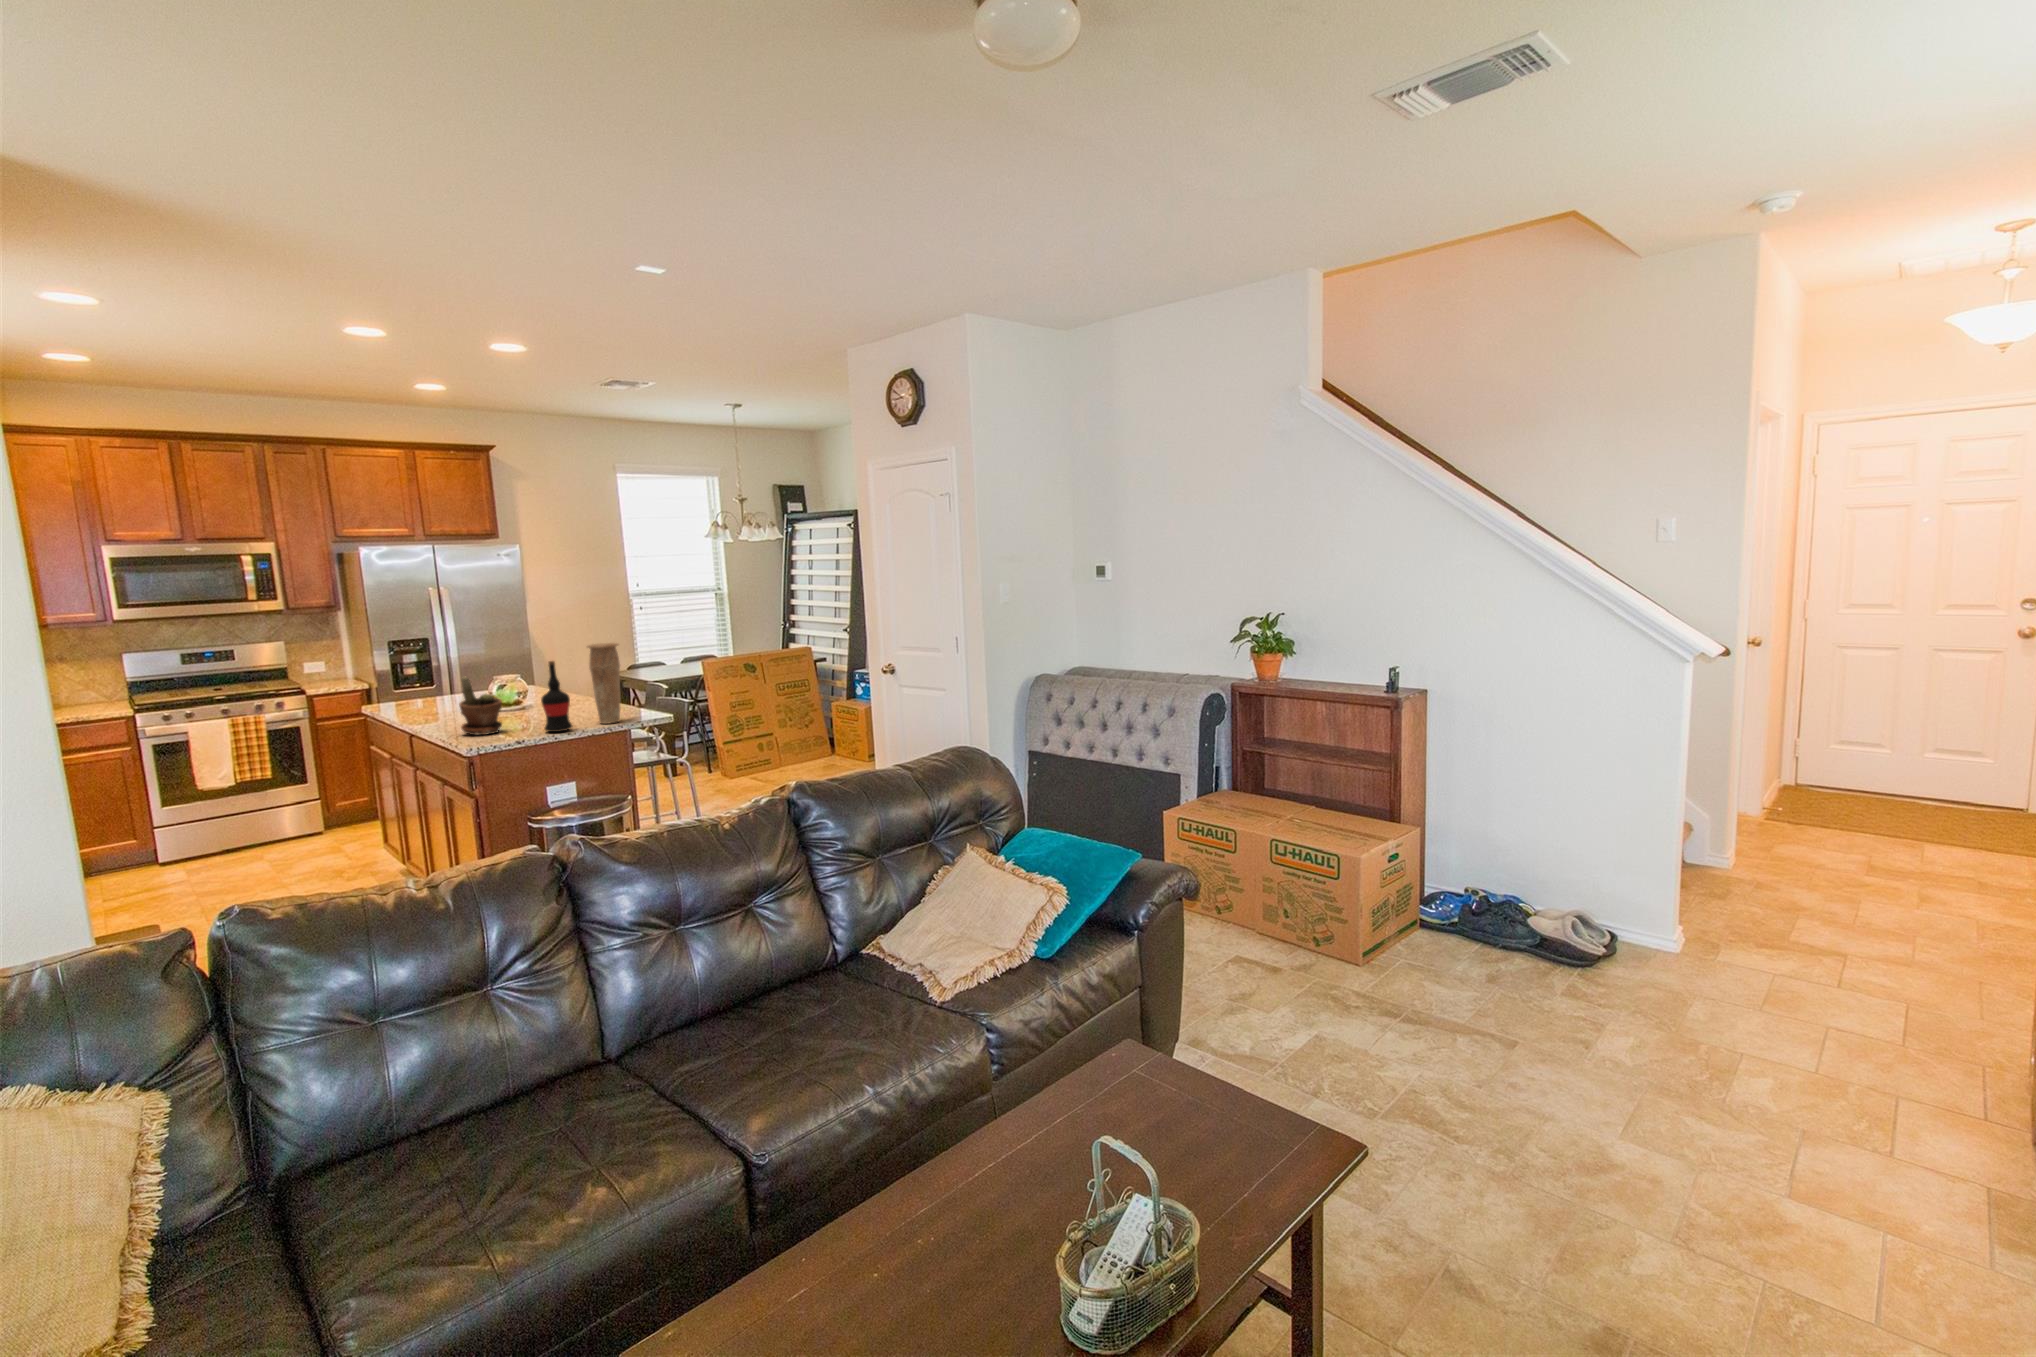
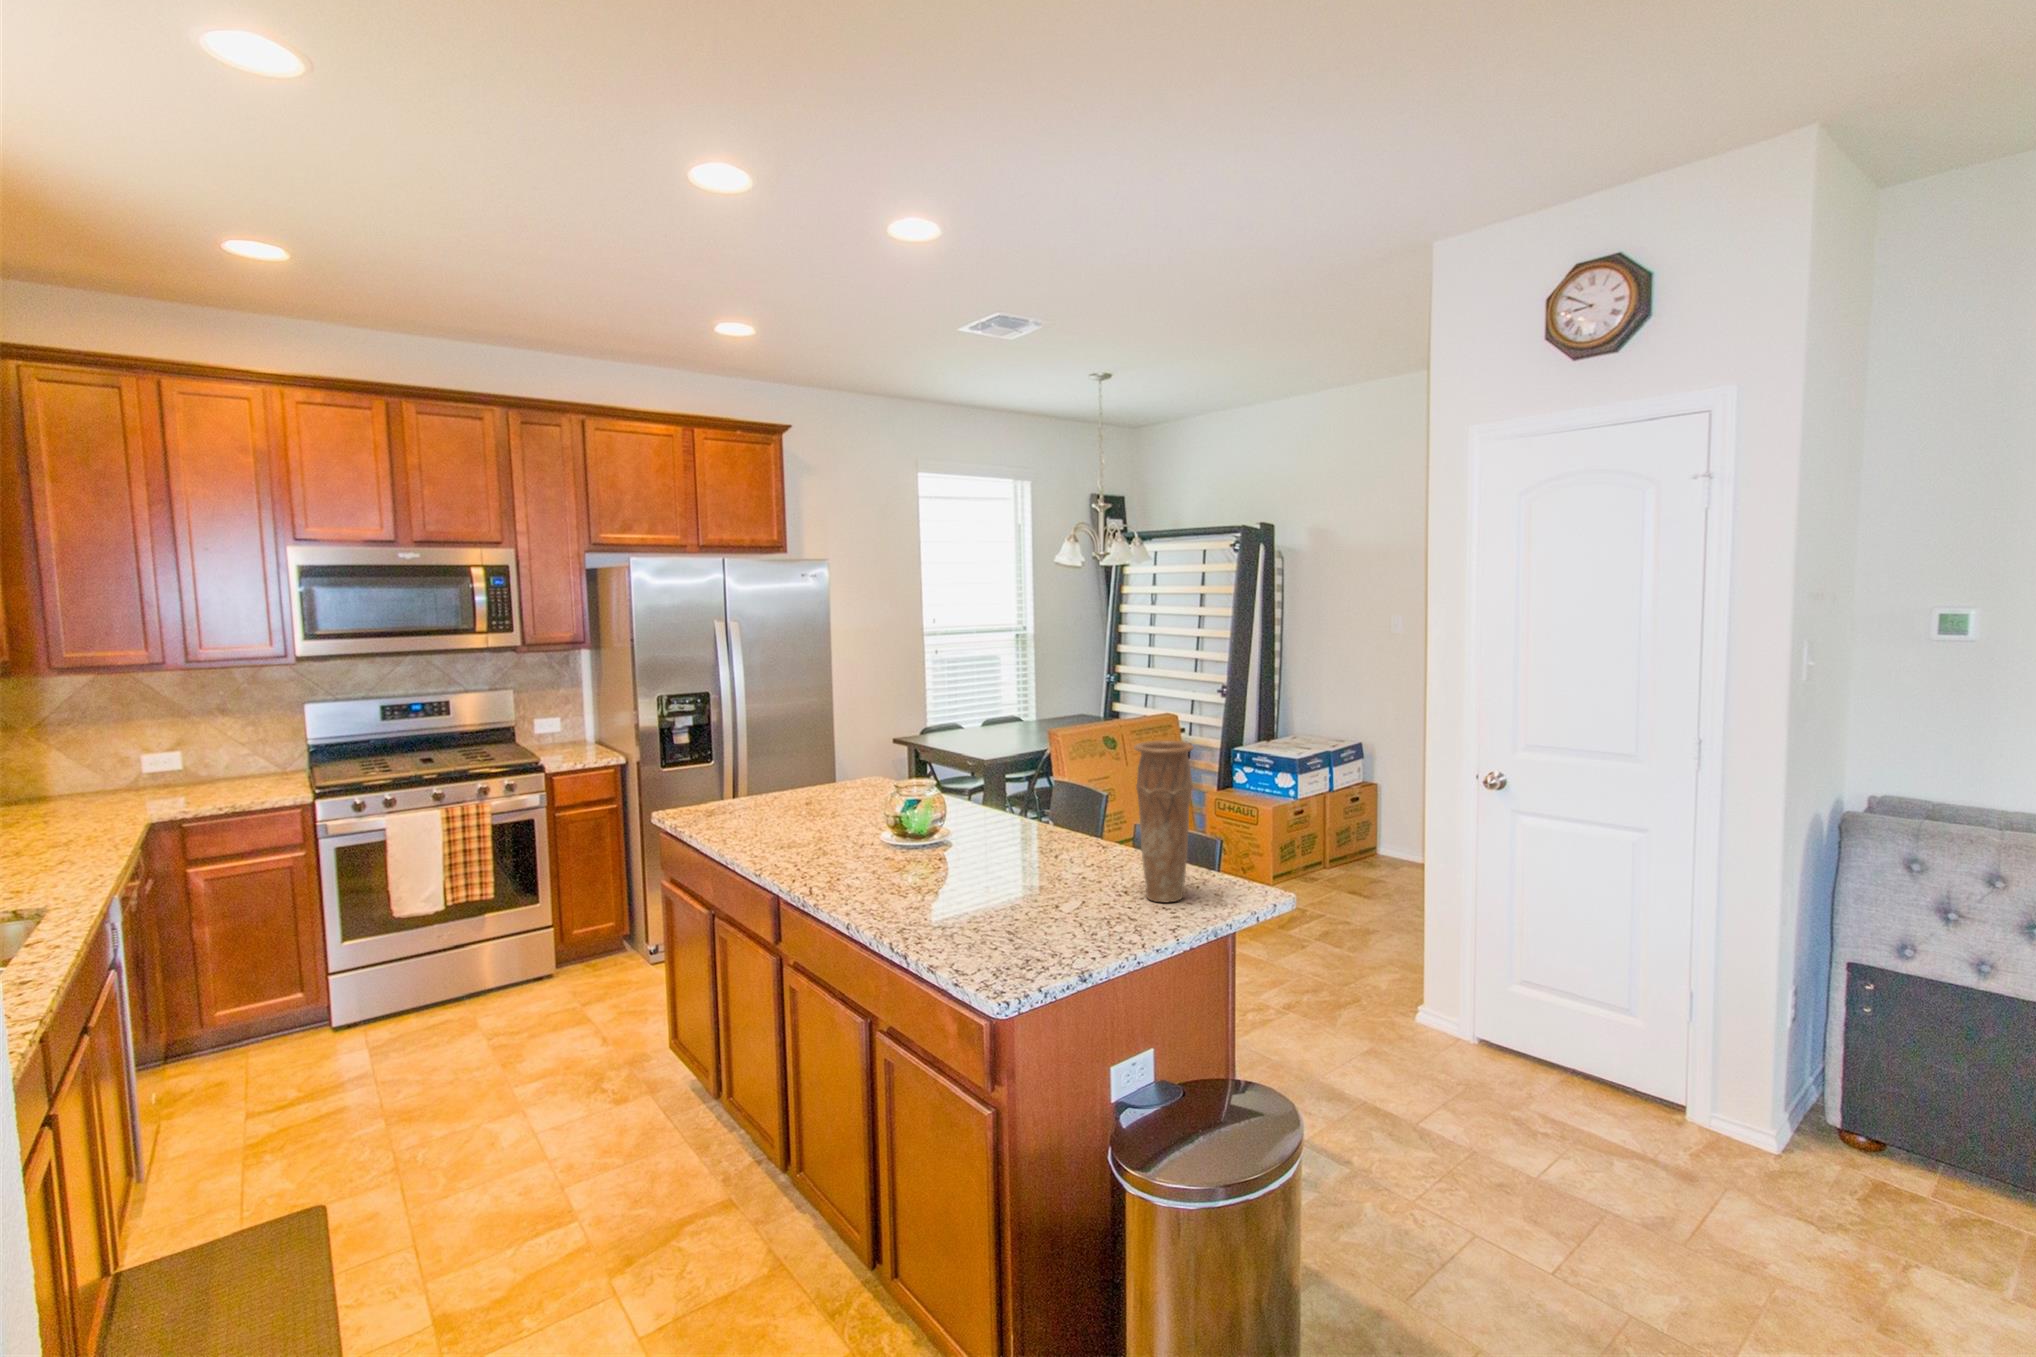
wine bottle: present [541,661,572,732] -> none [1079,781,1131,929]
potted plant: present [459,677,502,735] -> none [916,808,992,926]

